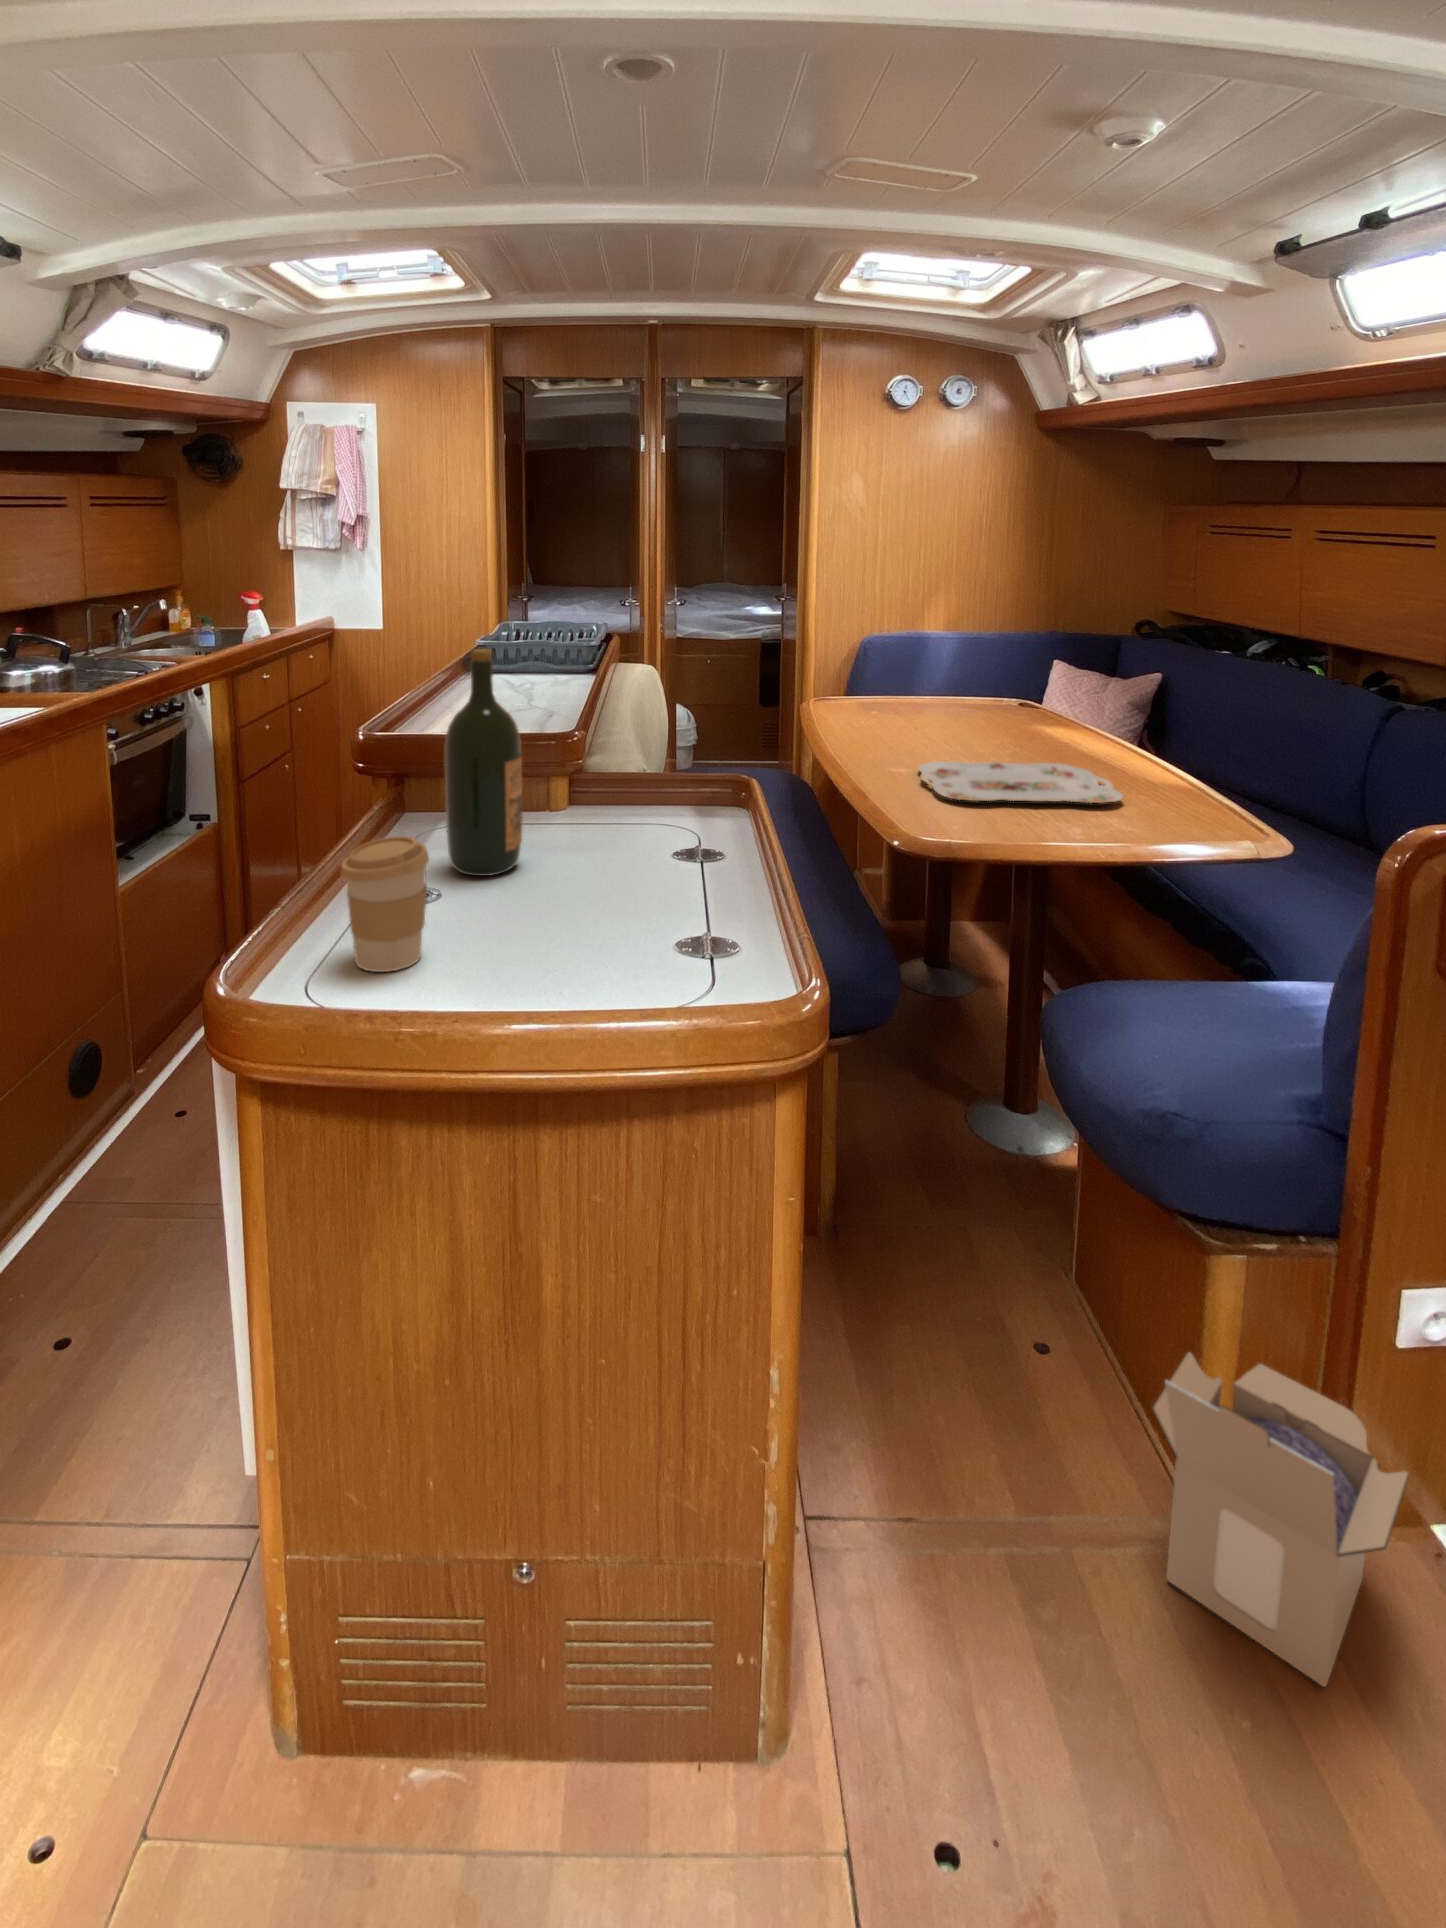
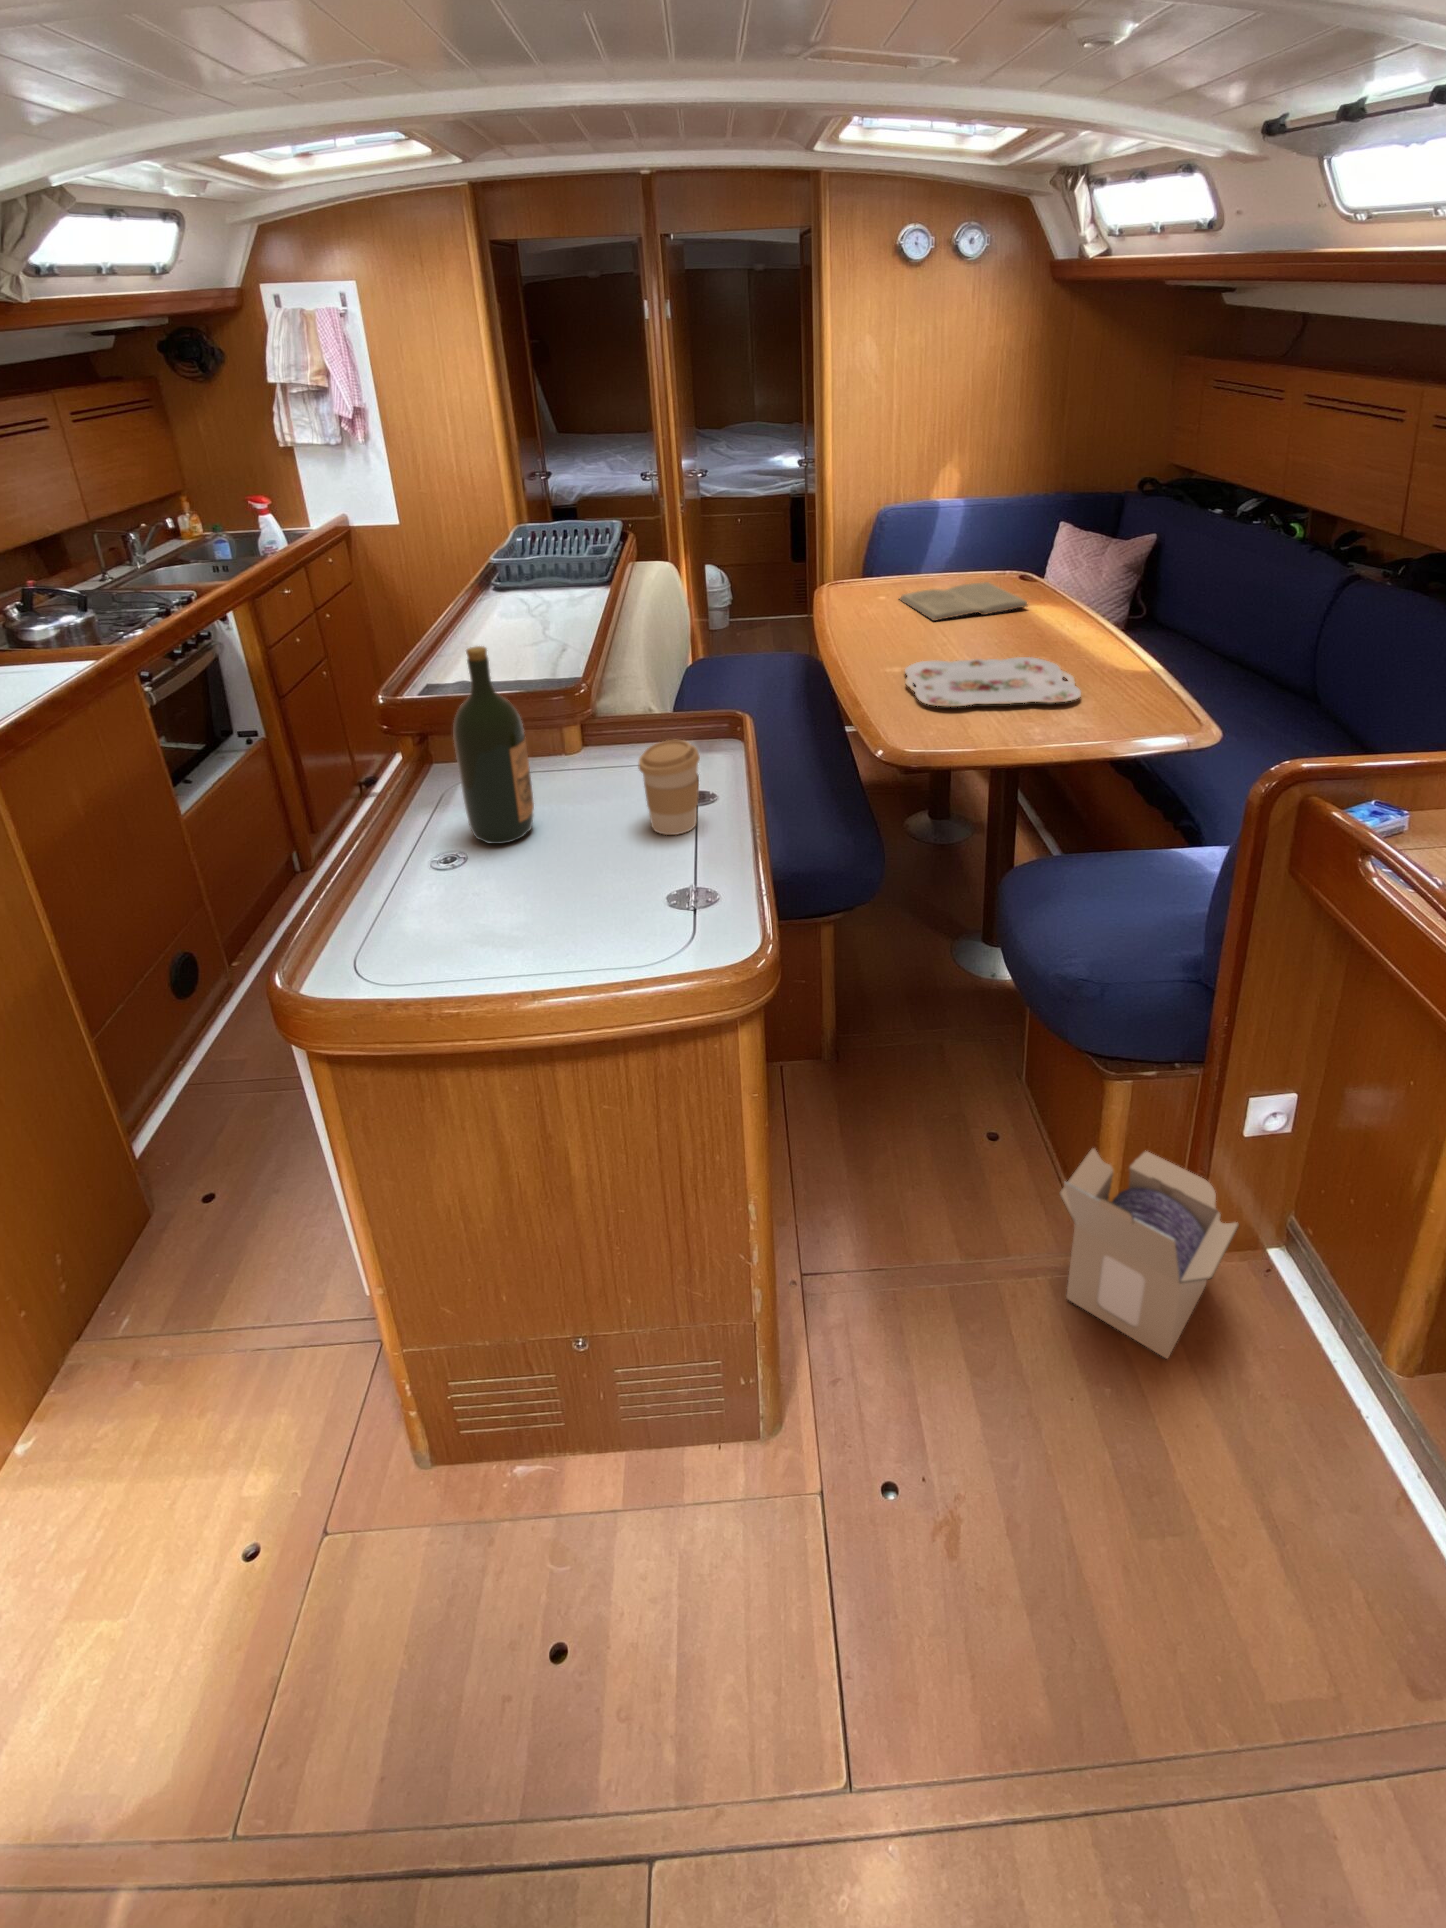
book: none [901,700,1047,730] -> present [900,582,1027,621]
coffee cup: present [341,836,429,972] -> present [638,740,700,835]

